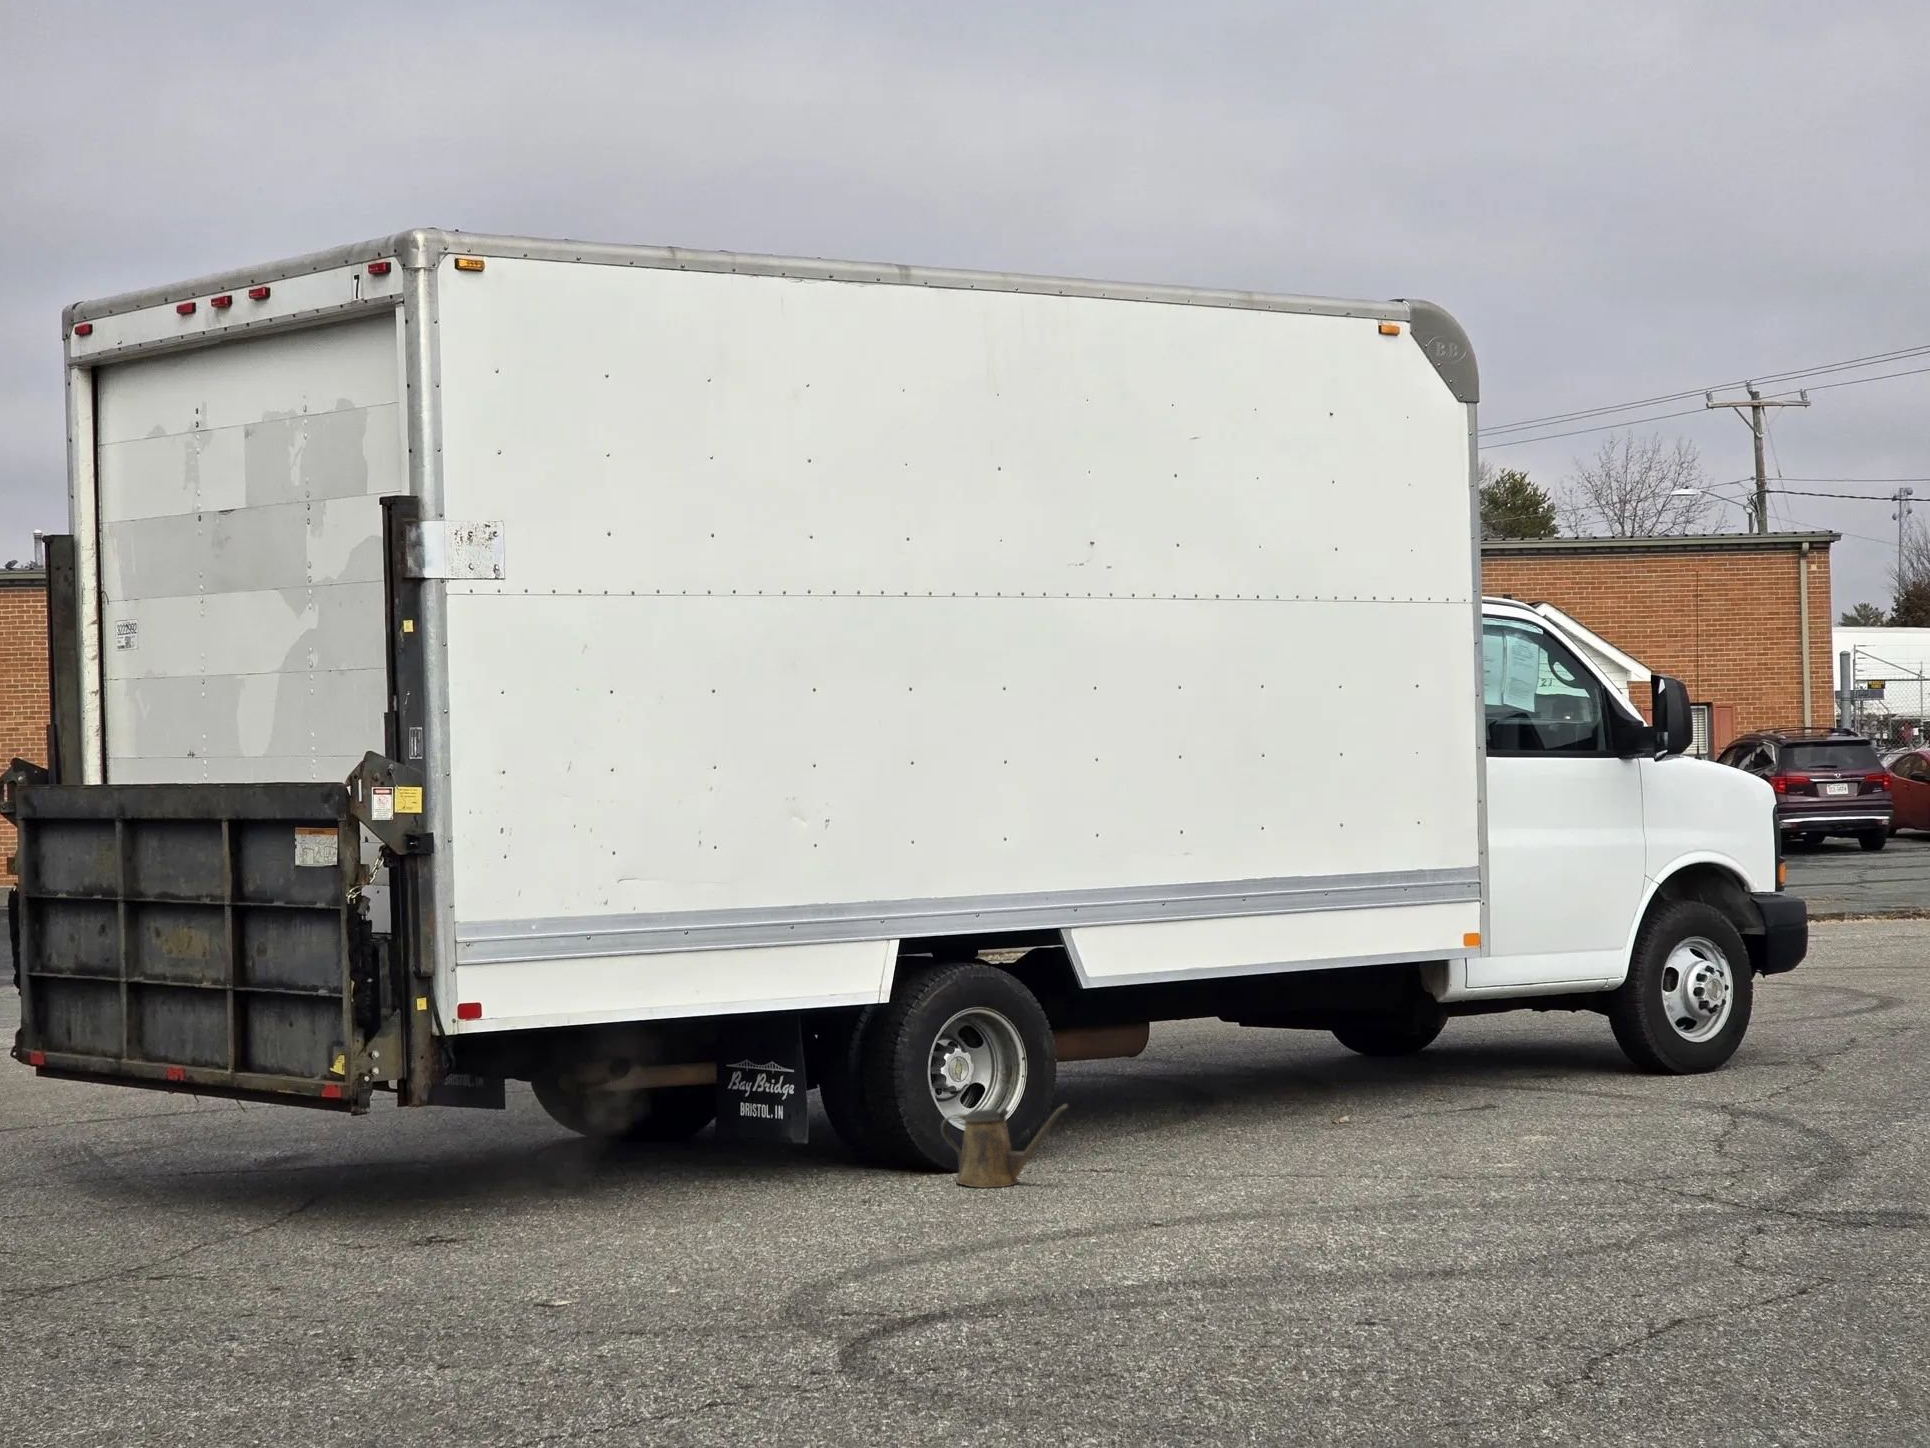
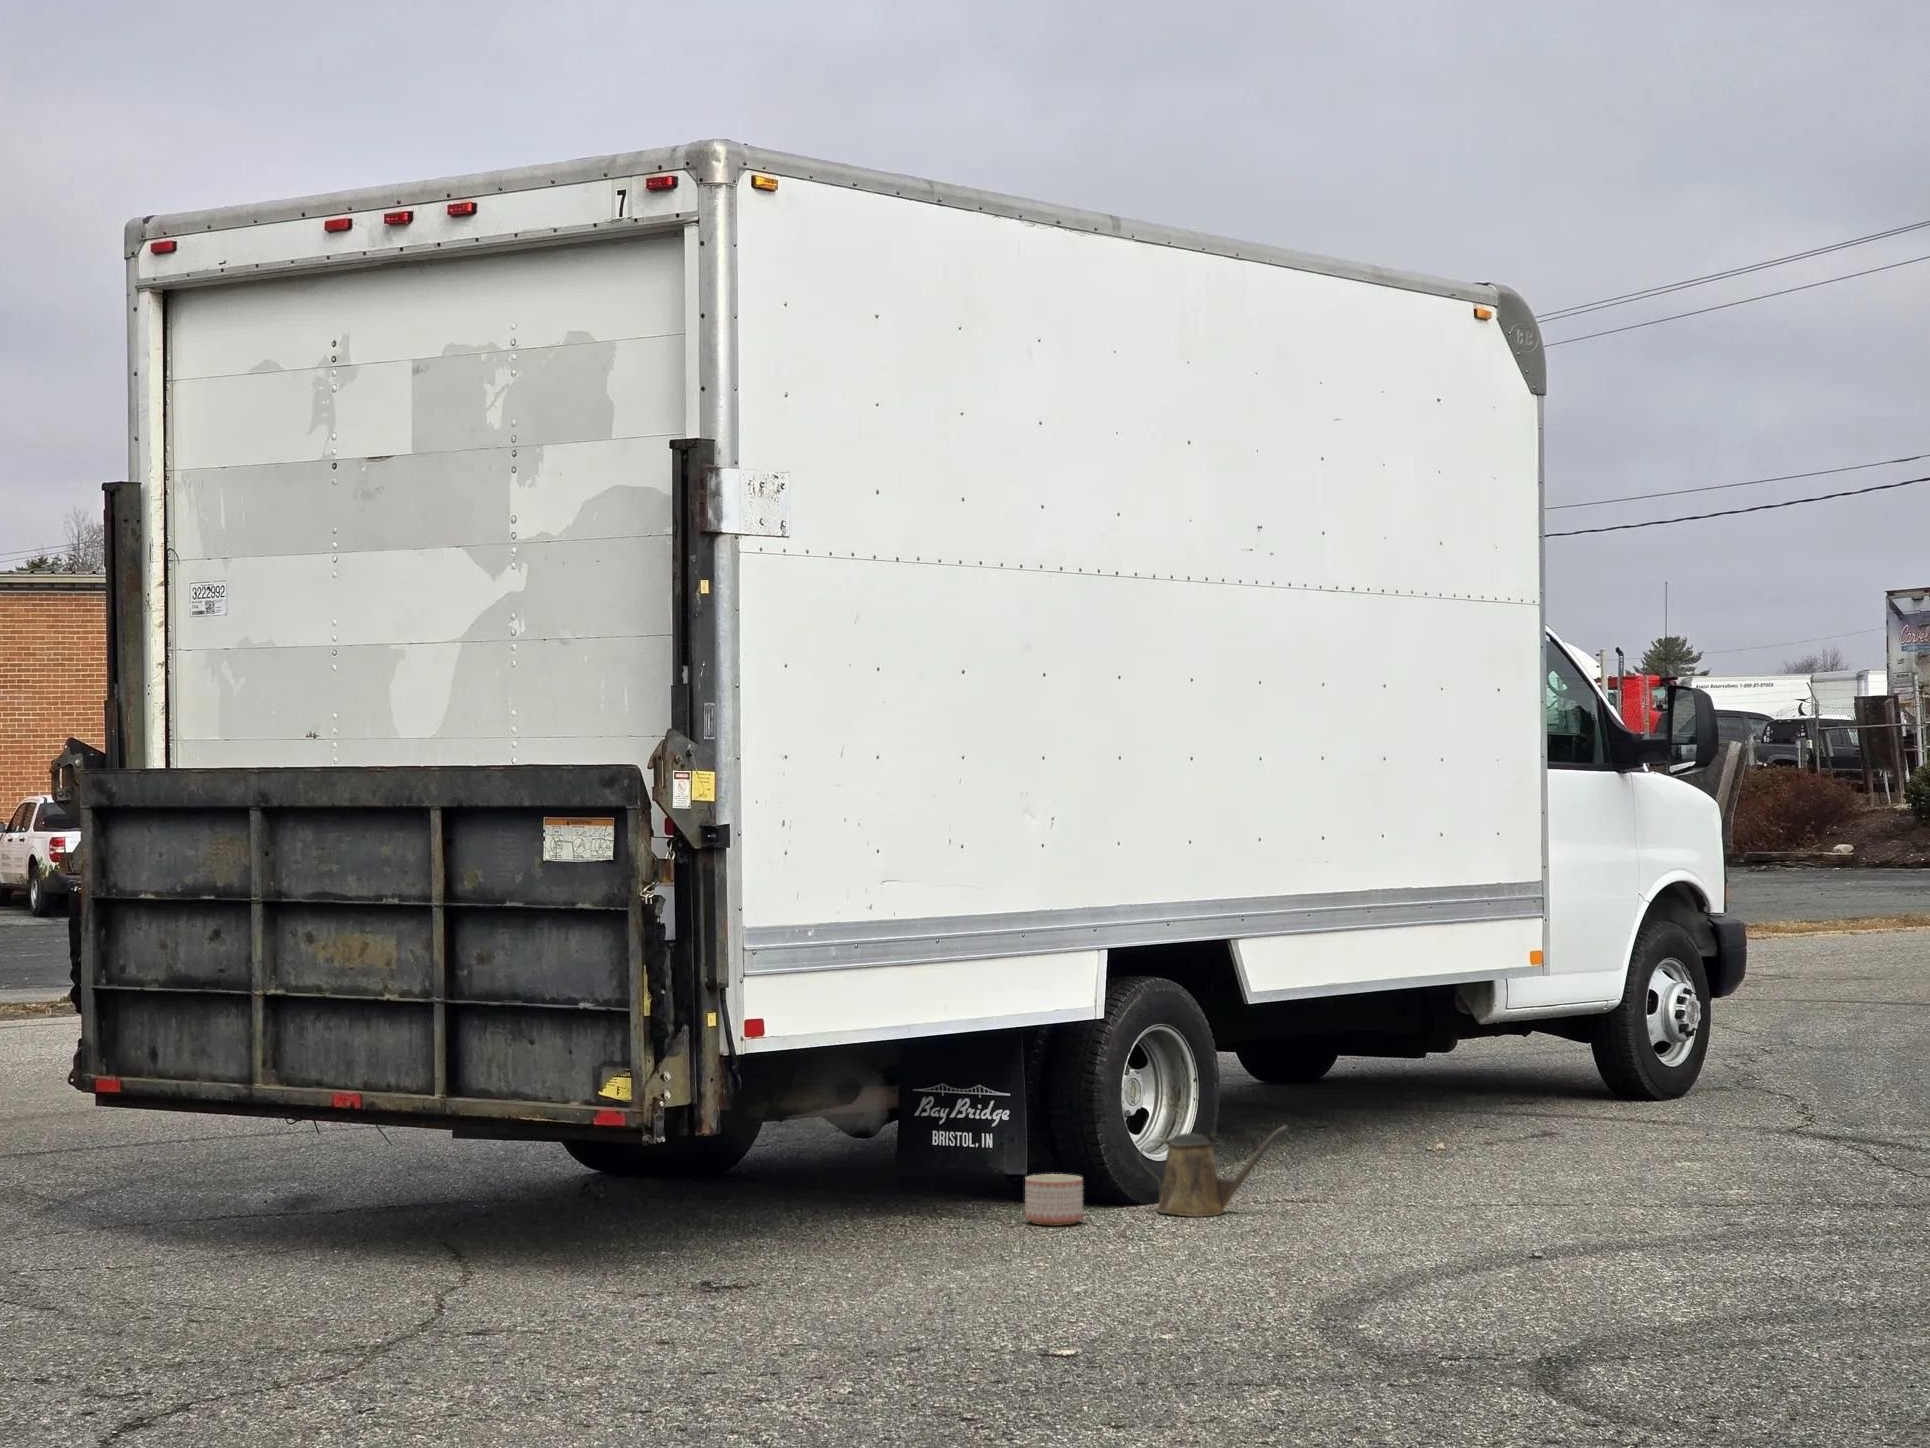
planter: none [818,1145,871,1193] -> present [1025,1174,1083,1226]

